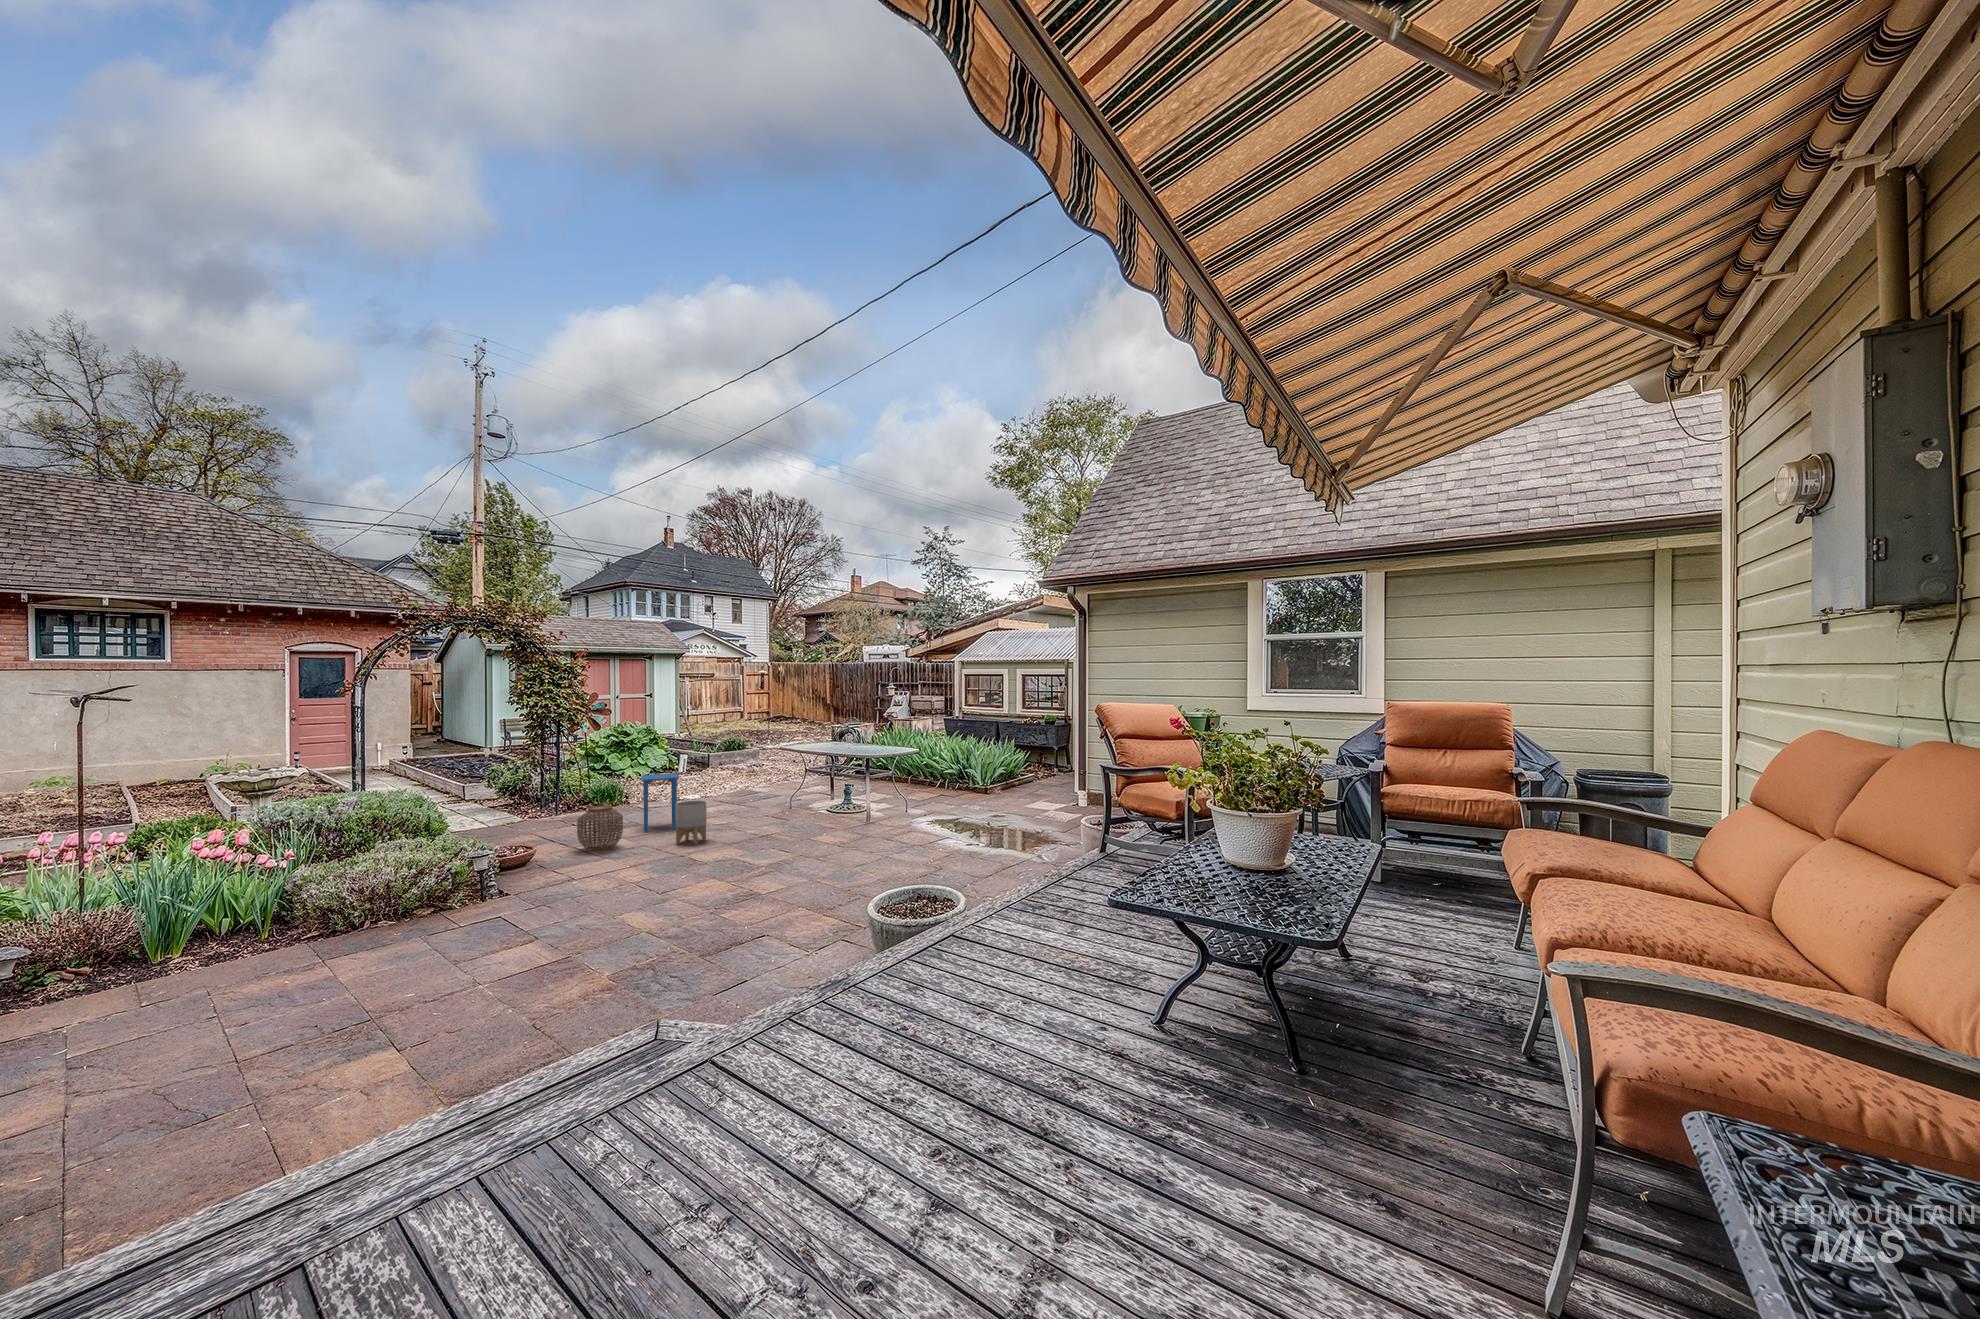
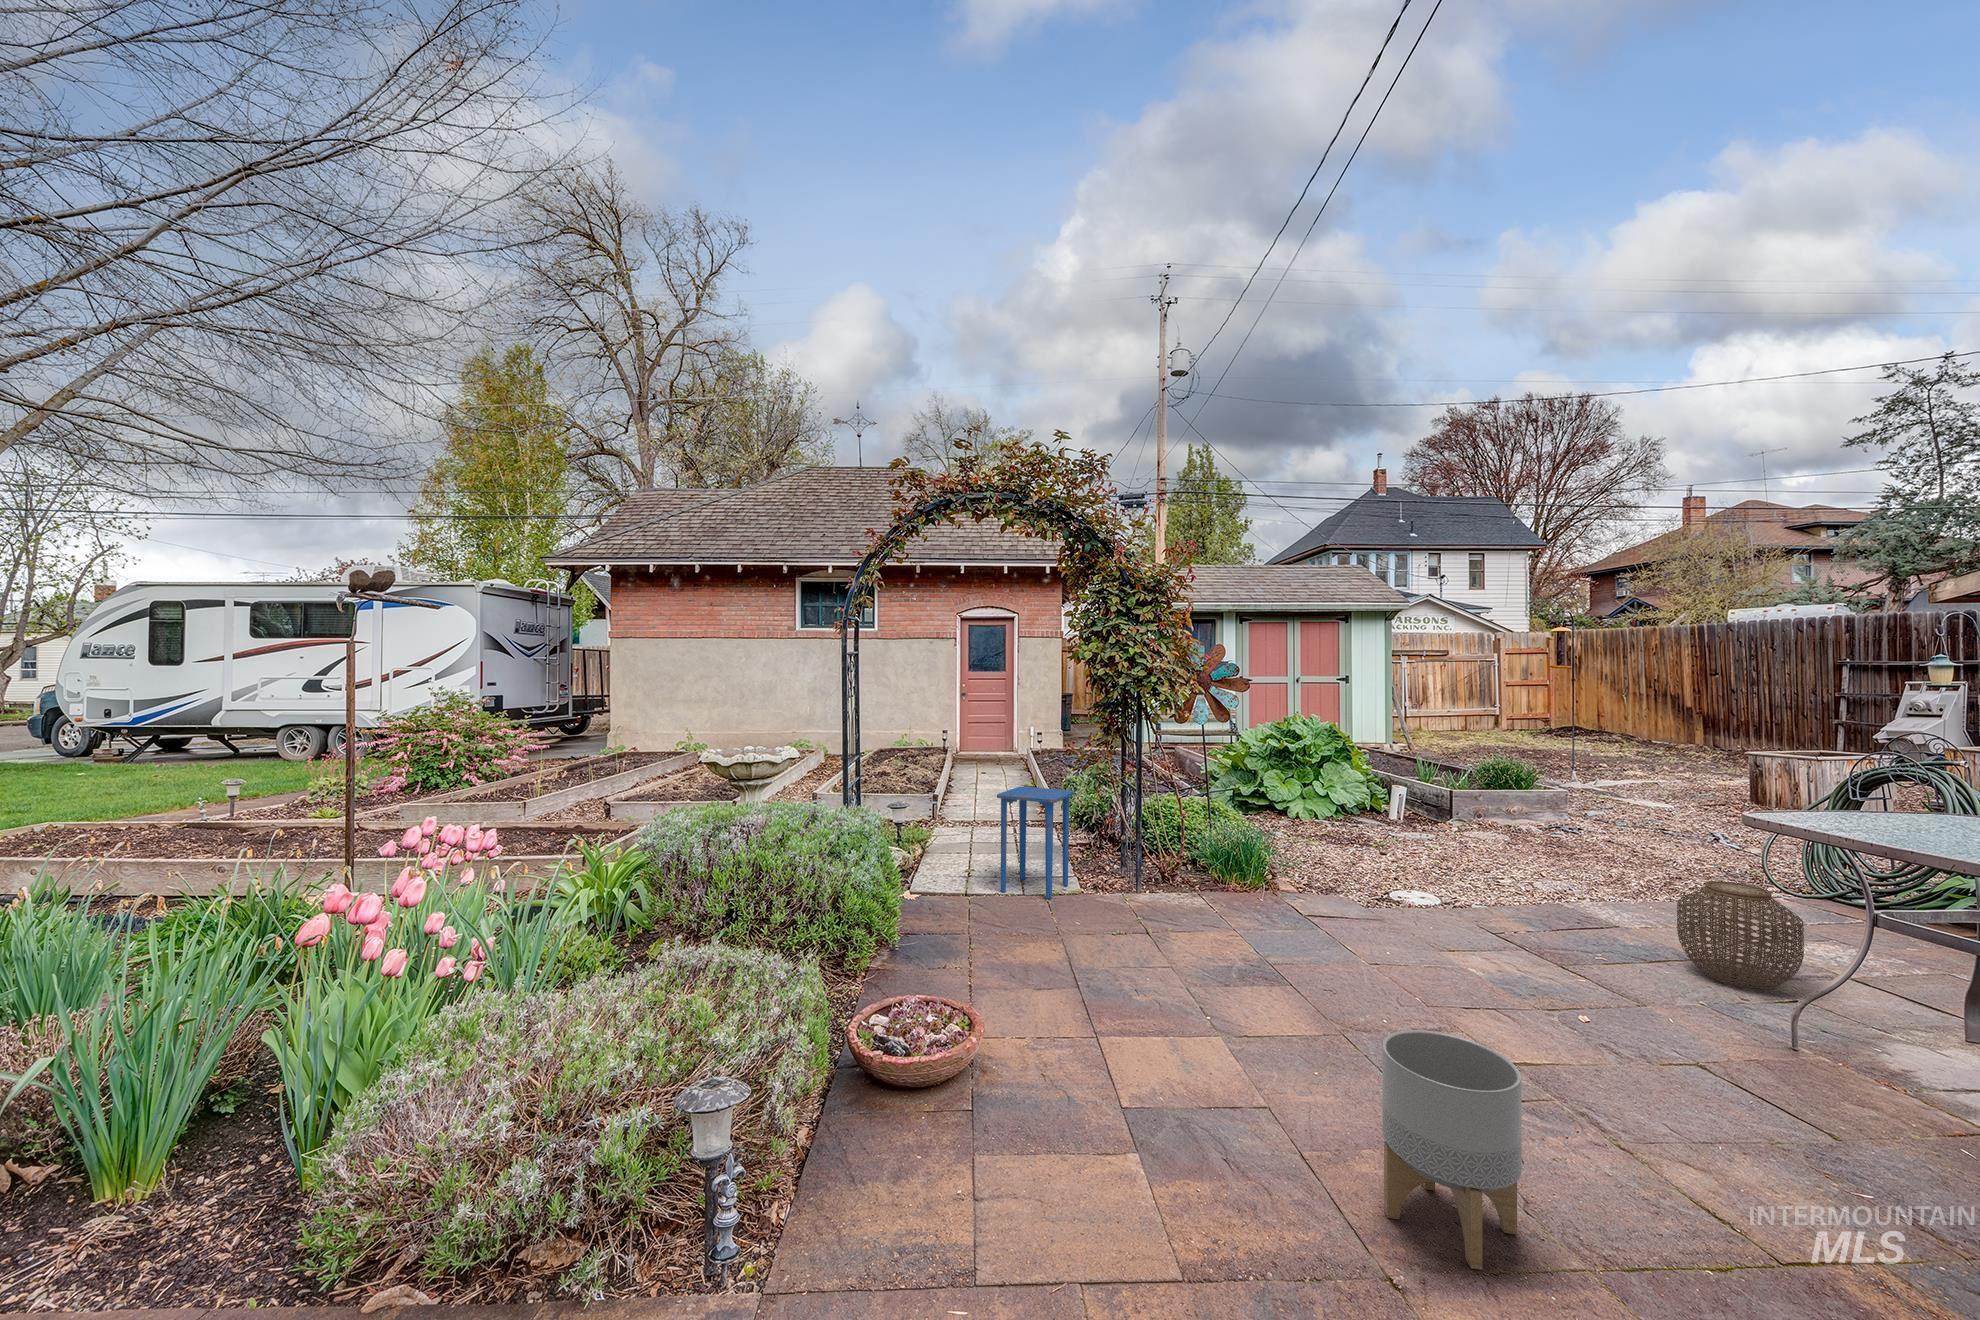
side table: present [642,773,679,832] -> present [997,786,1074,899]
woven basket: present [577,805,623,852] -> present [1677,881,1804,990]

